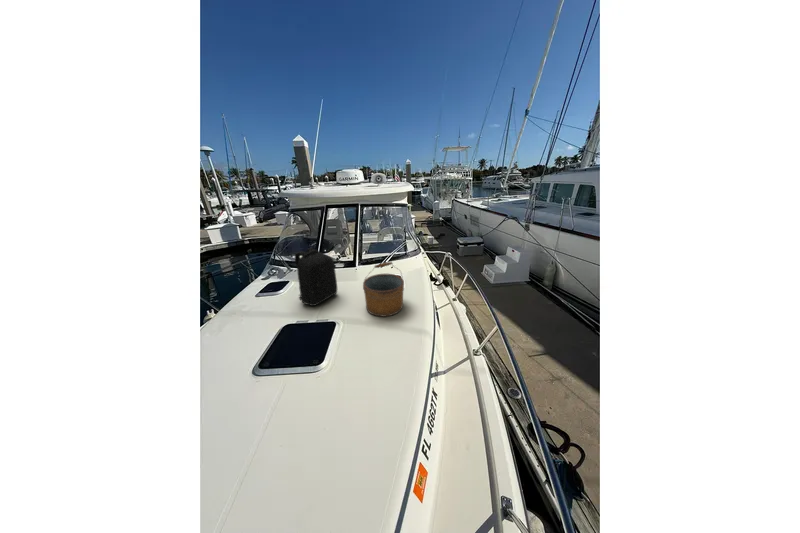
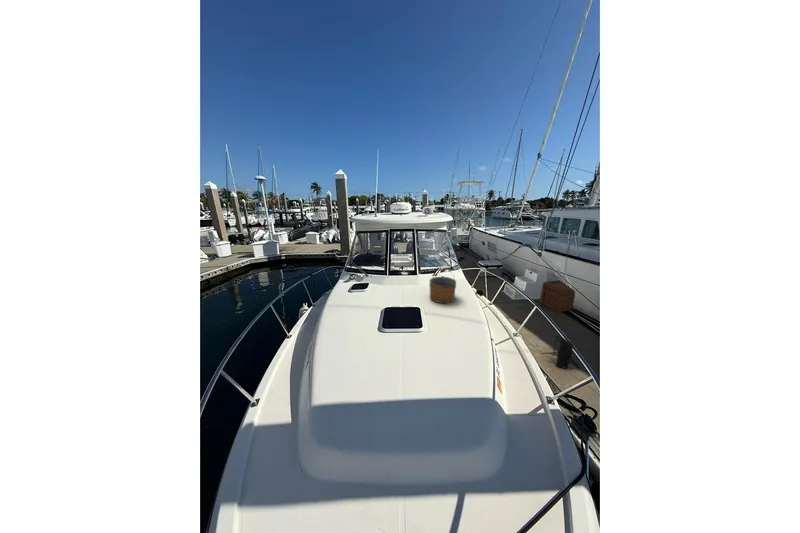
backpack: present [295,248,337,306] -> present [553,336,574,369]
wooden crate: none [526,258,575,297] -> present [540,280,579,312]

